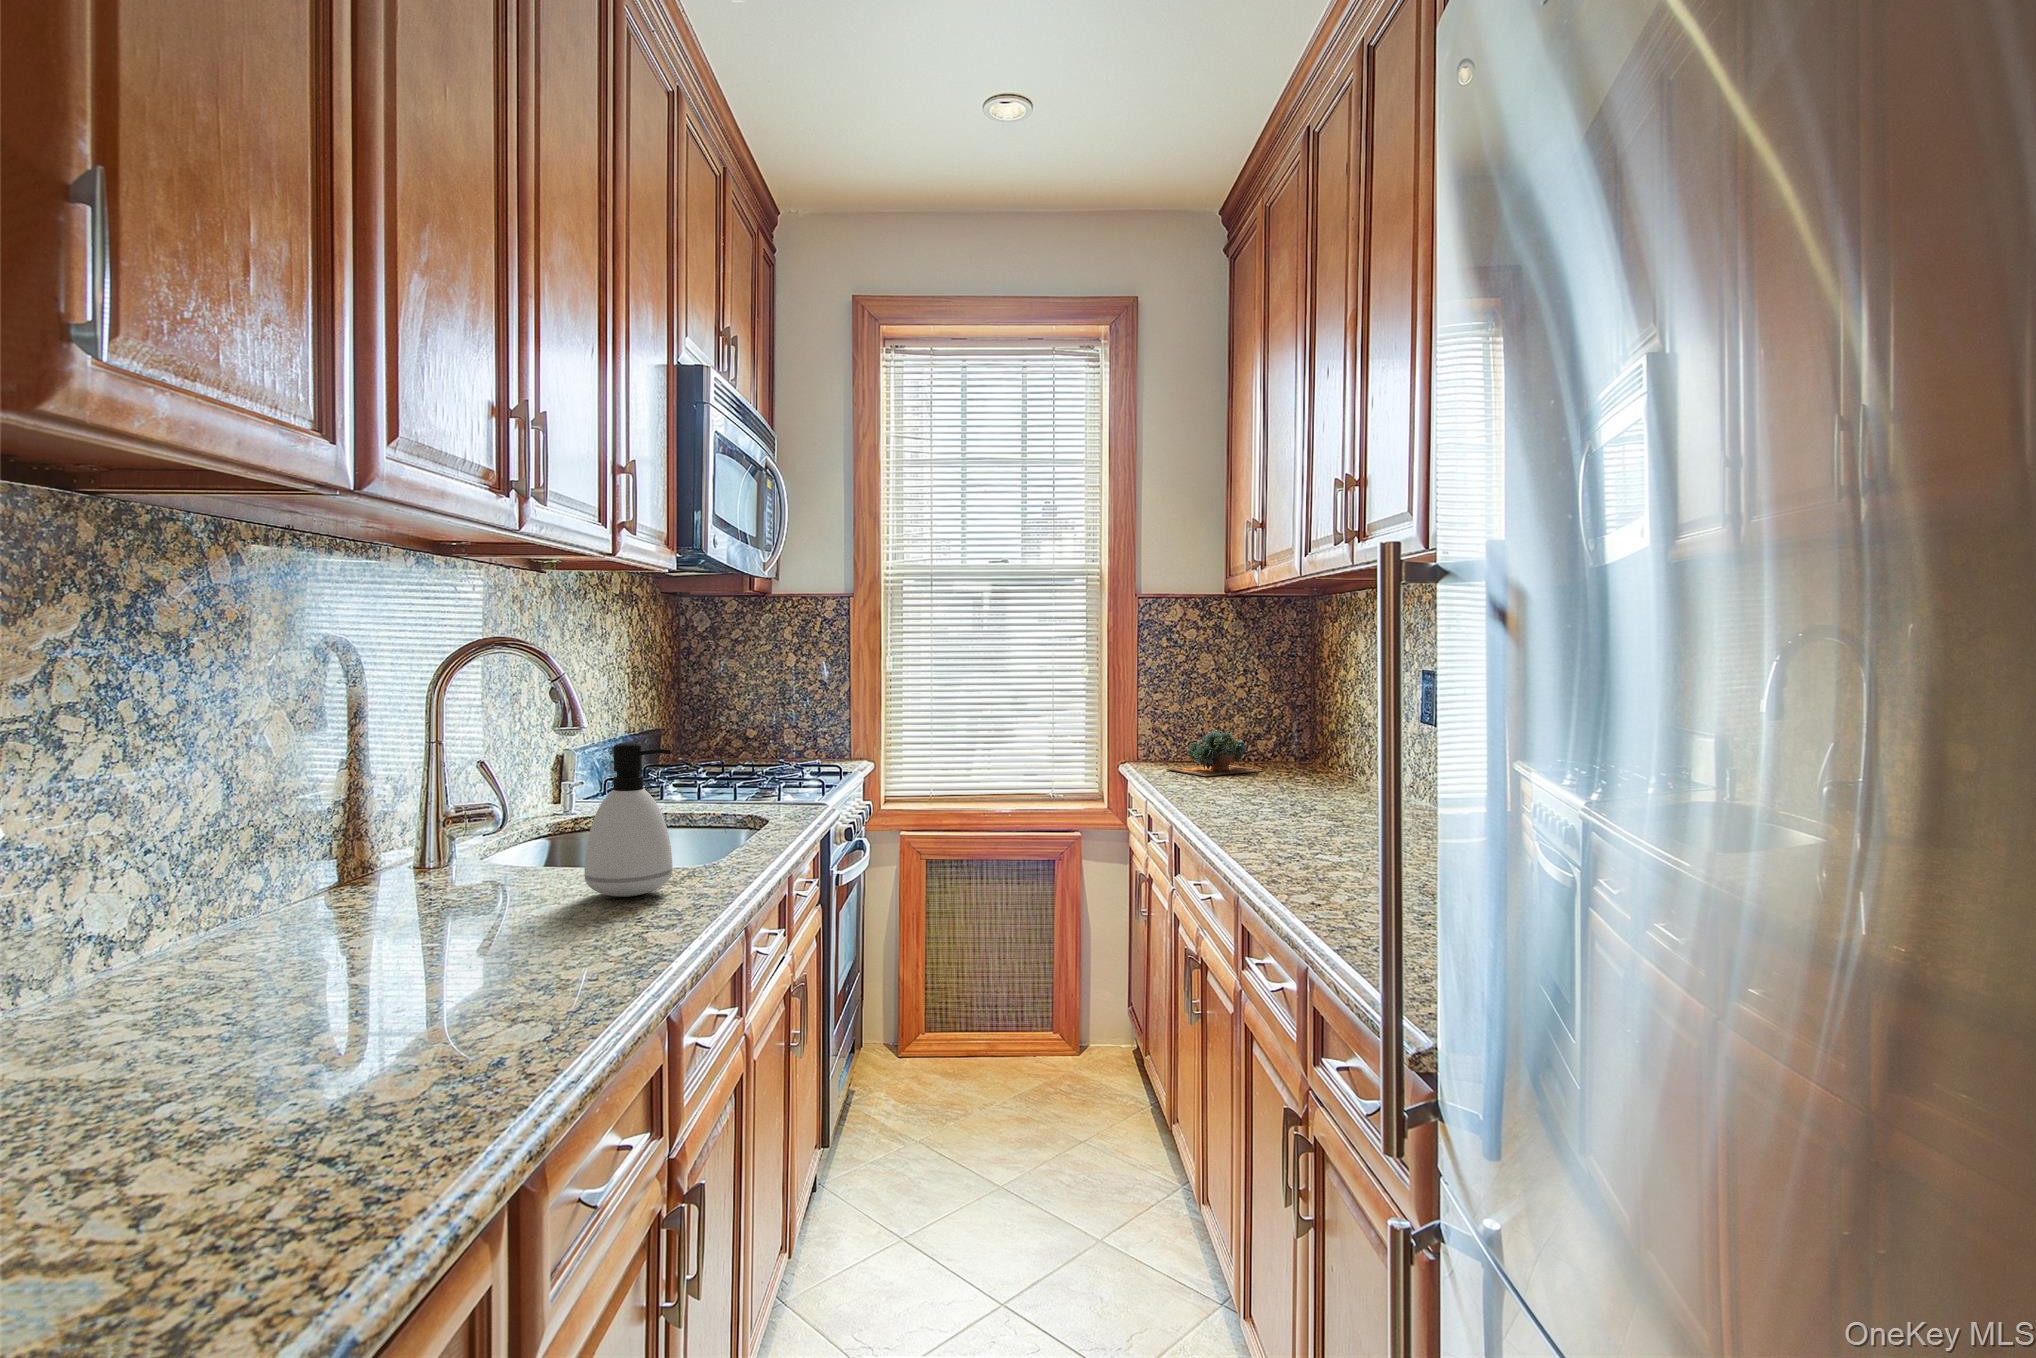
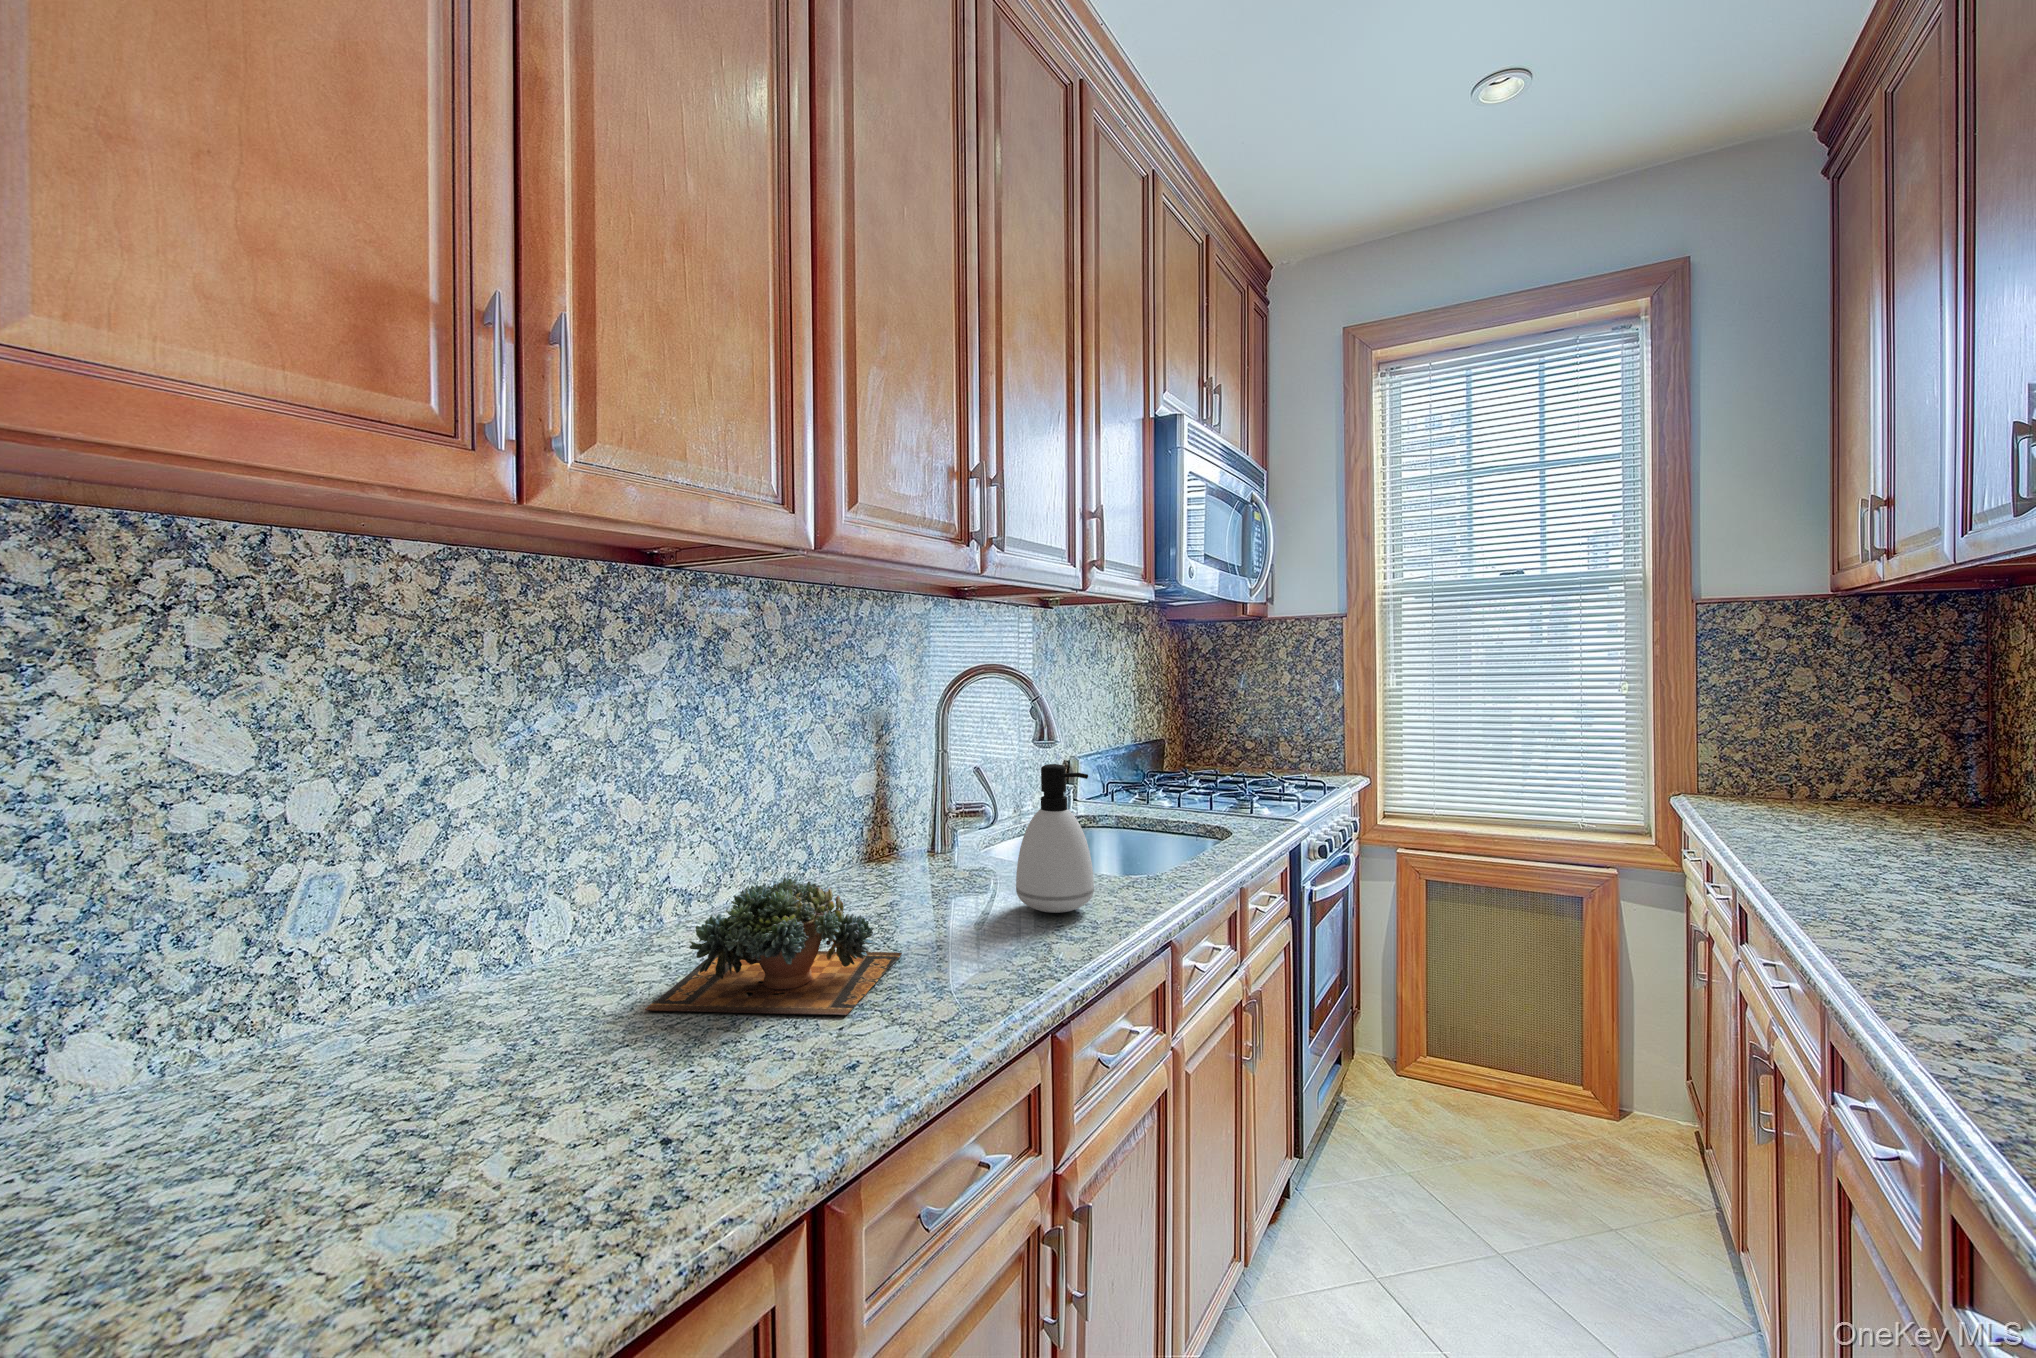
succulent plant: present [1166,730,1263,776] -> present [645,877,902,1015]

